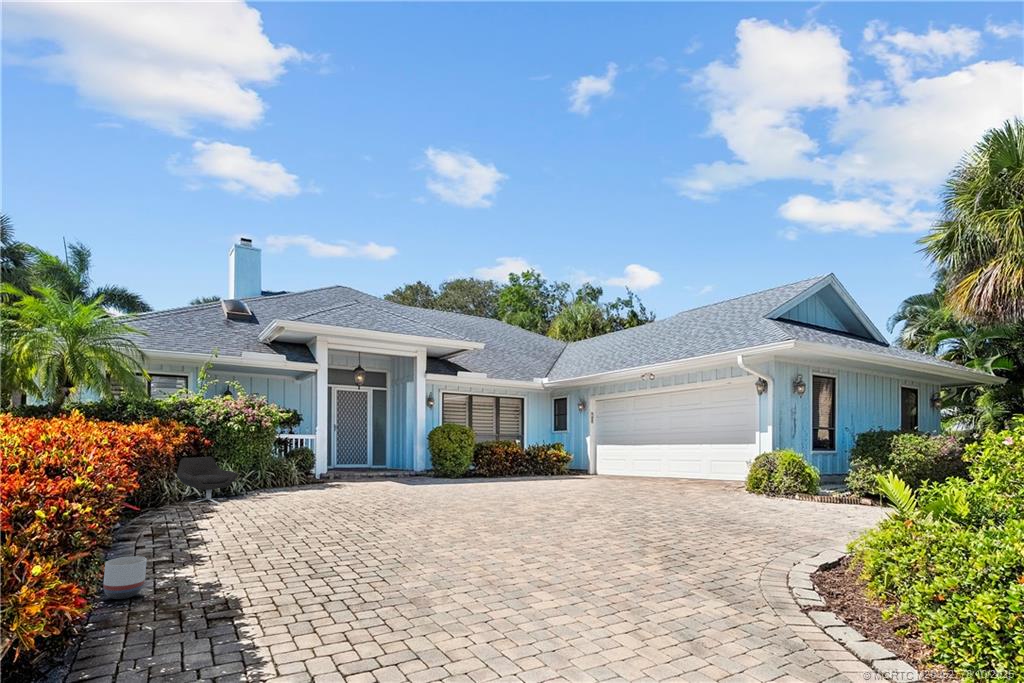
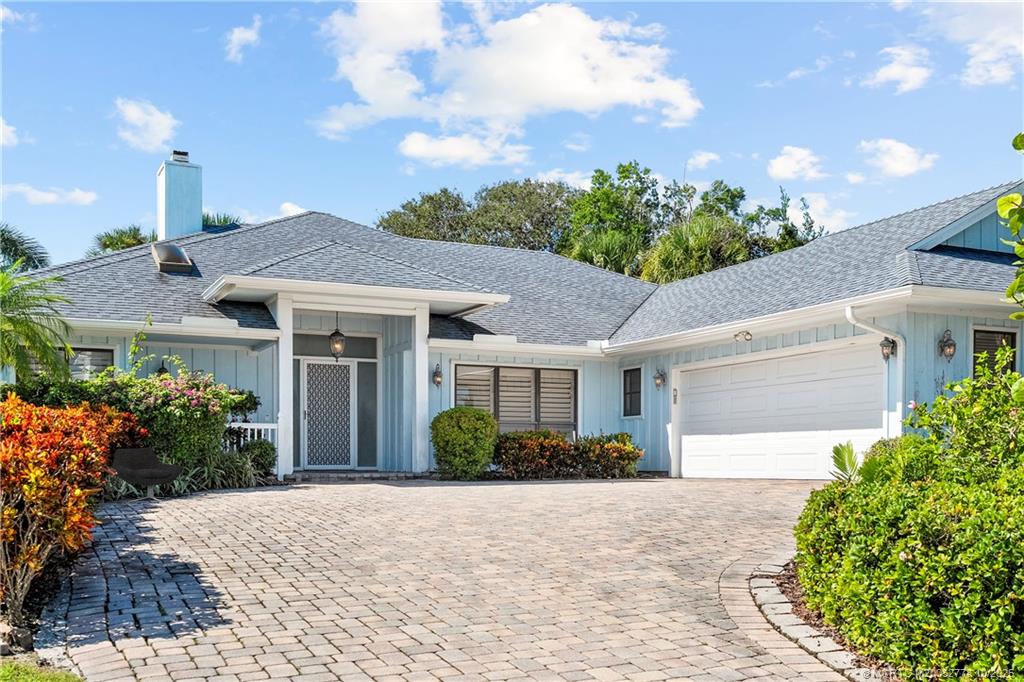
planter: present [103,556,147,599] -> none [71,526,107,563]

